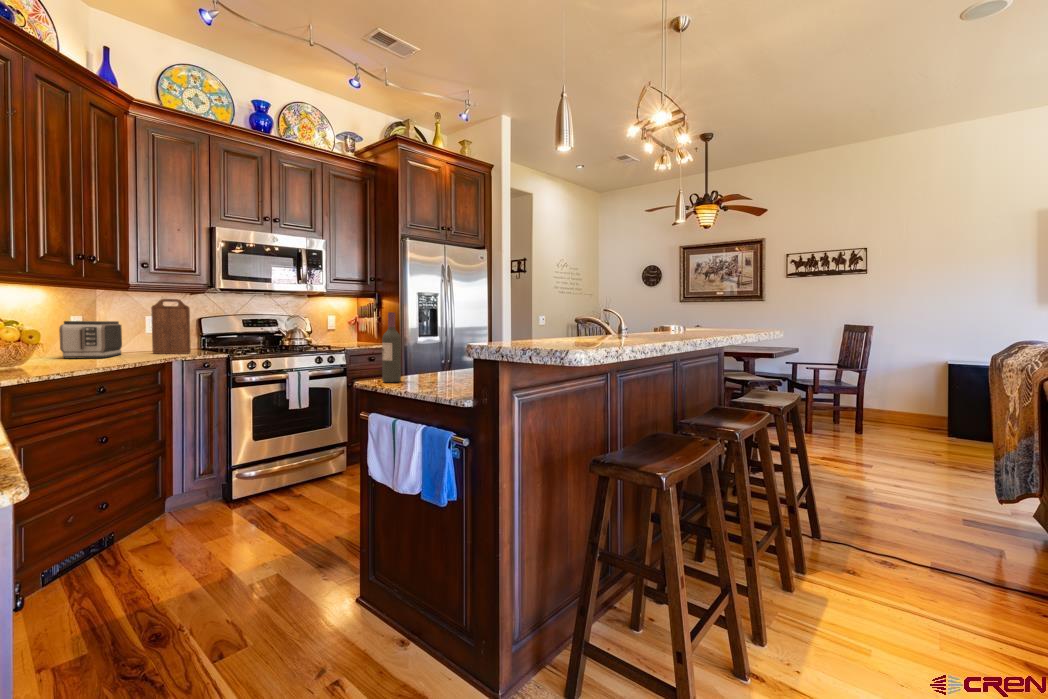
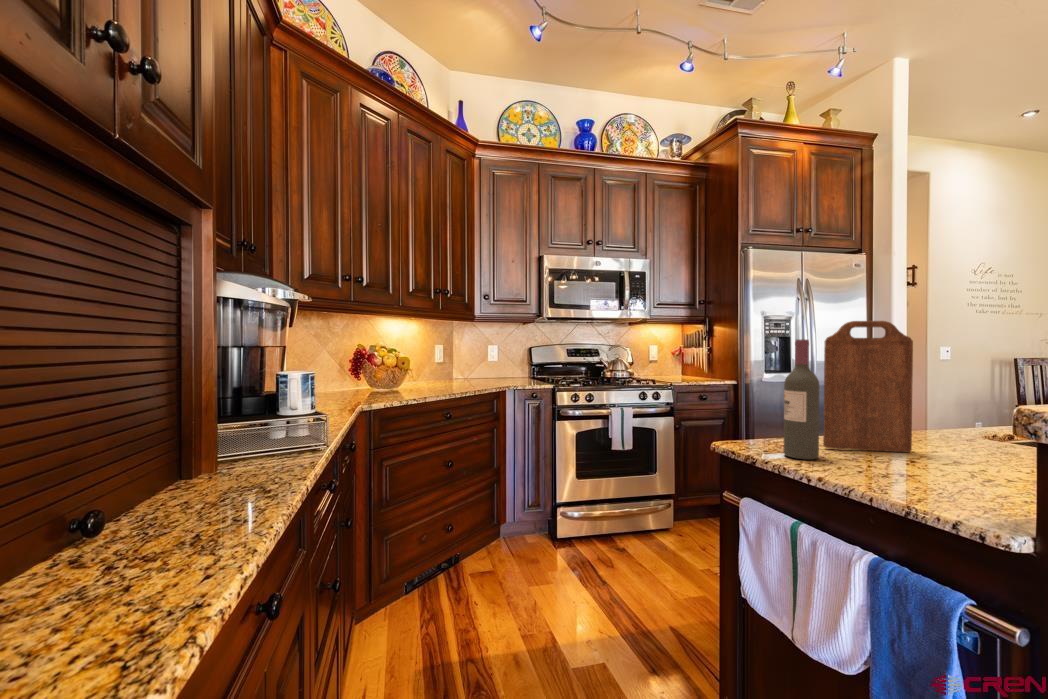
cutting board: present [151,299,191,354] -> present [823,321,913,452]
toaster: present [59,321,122,359] -> none [421,351,467,387]

